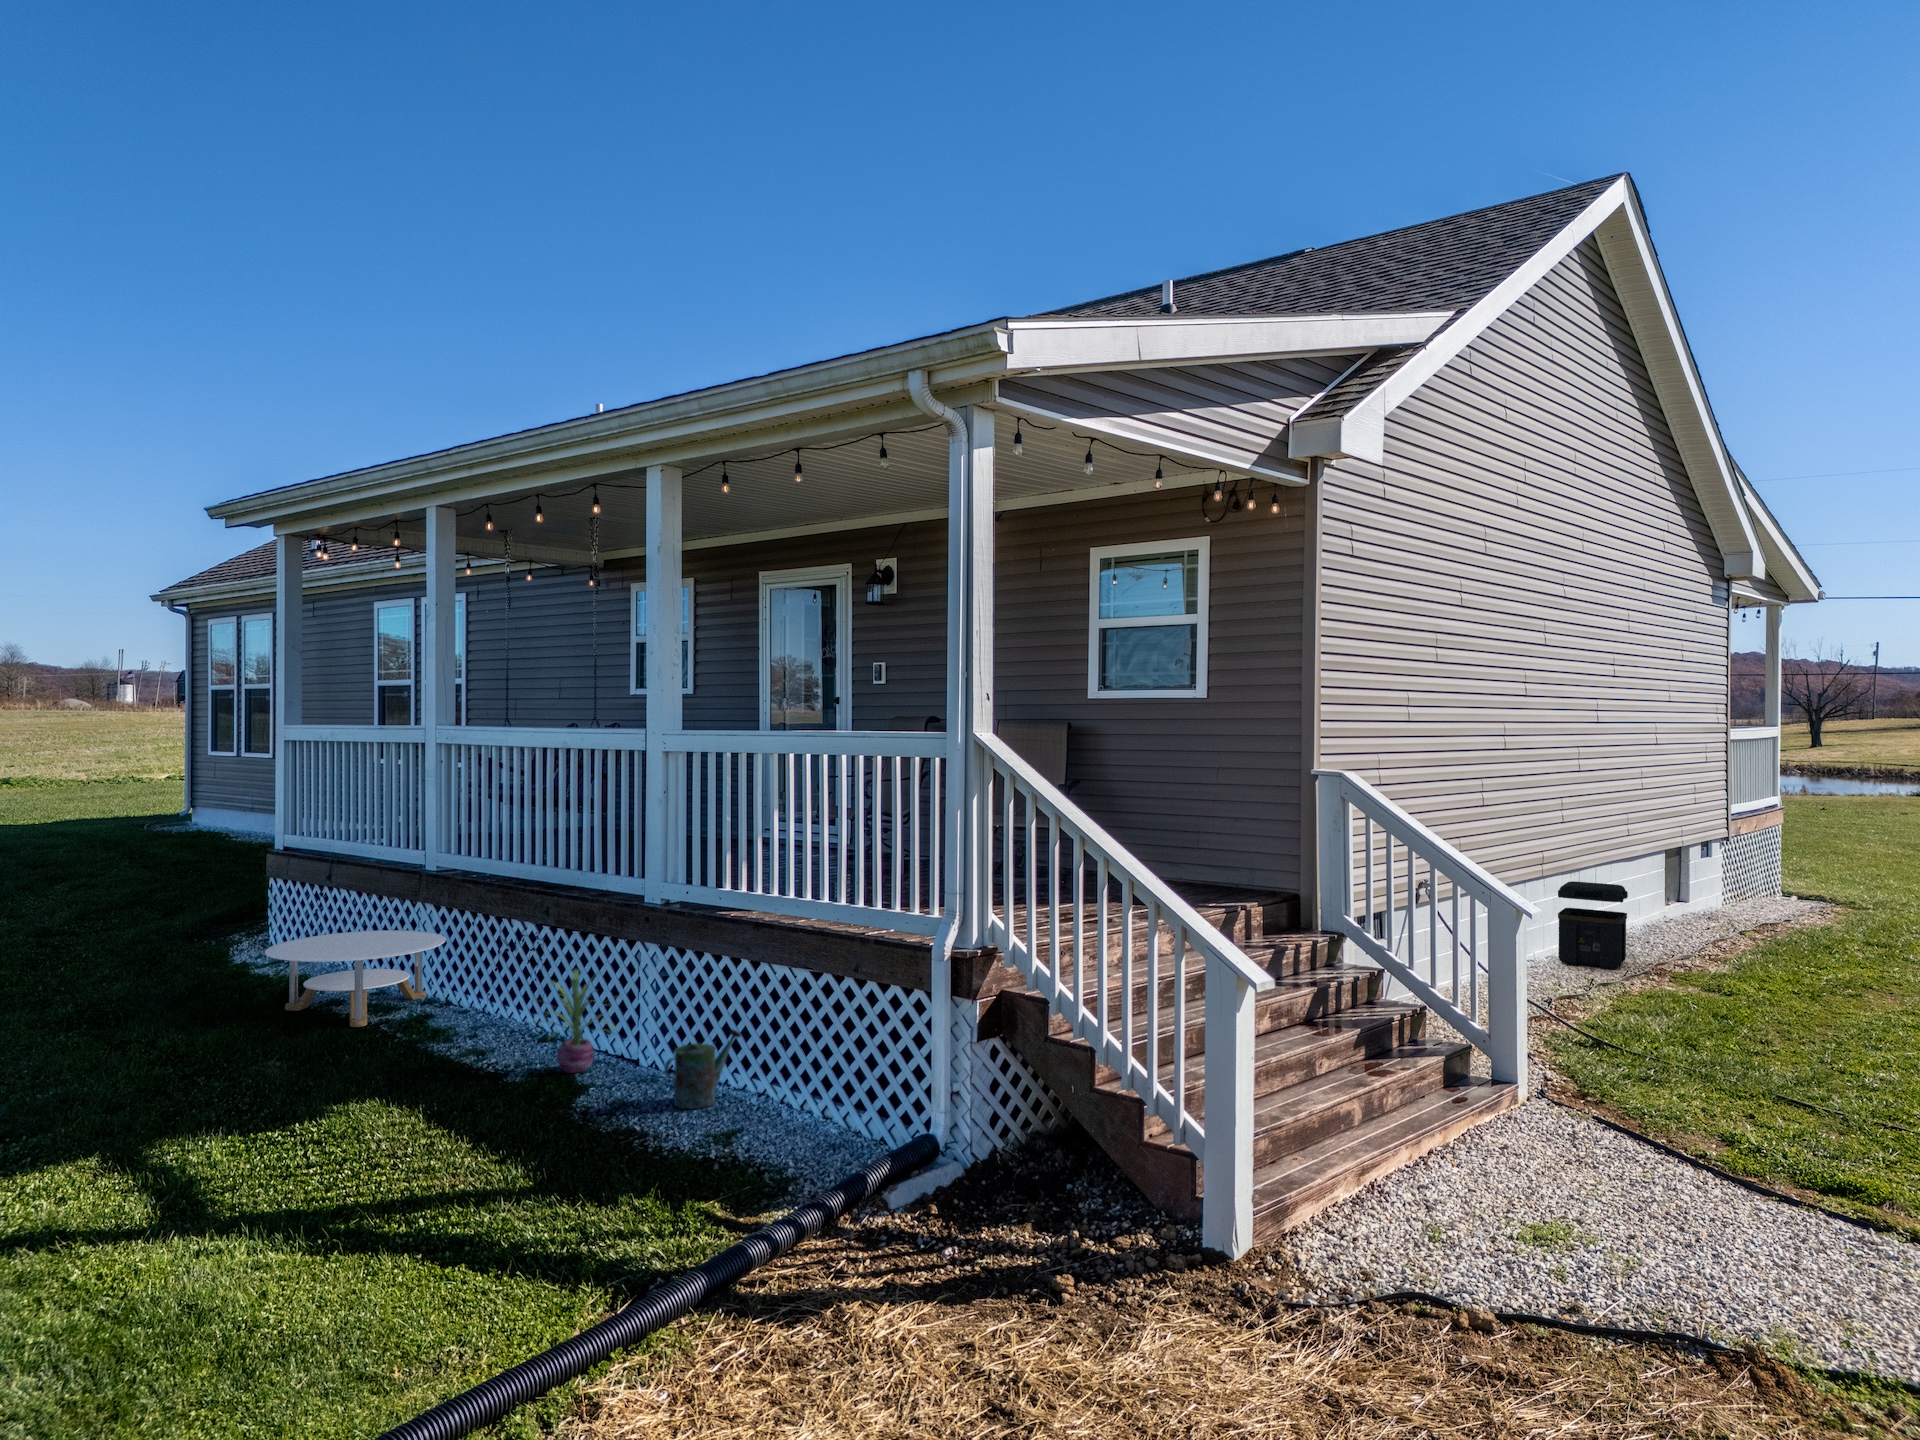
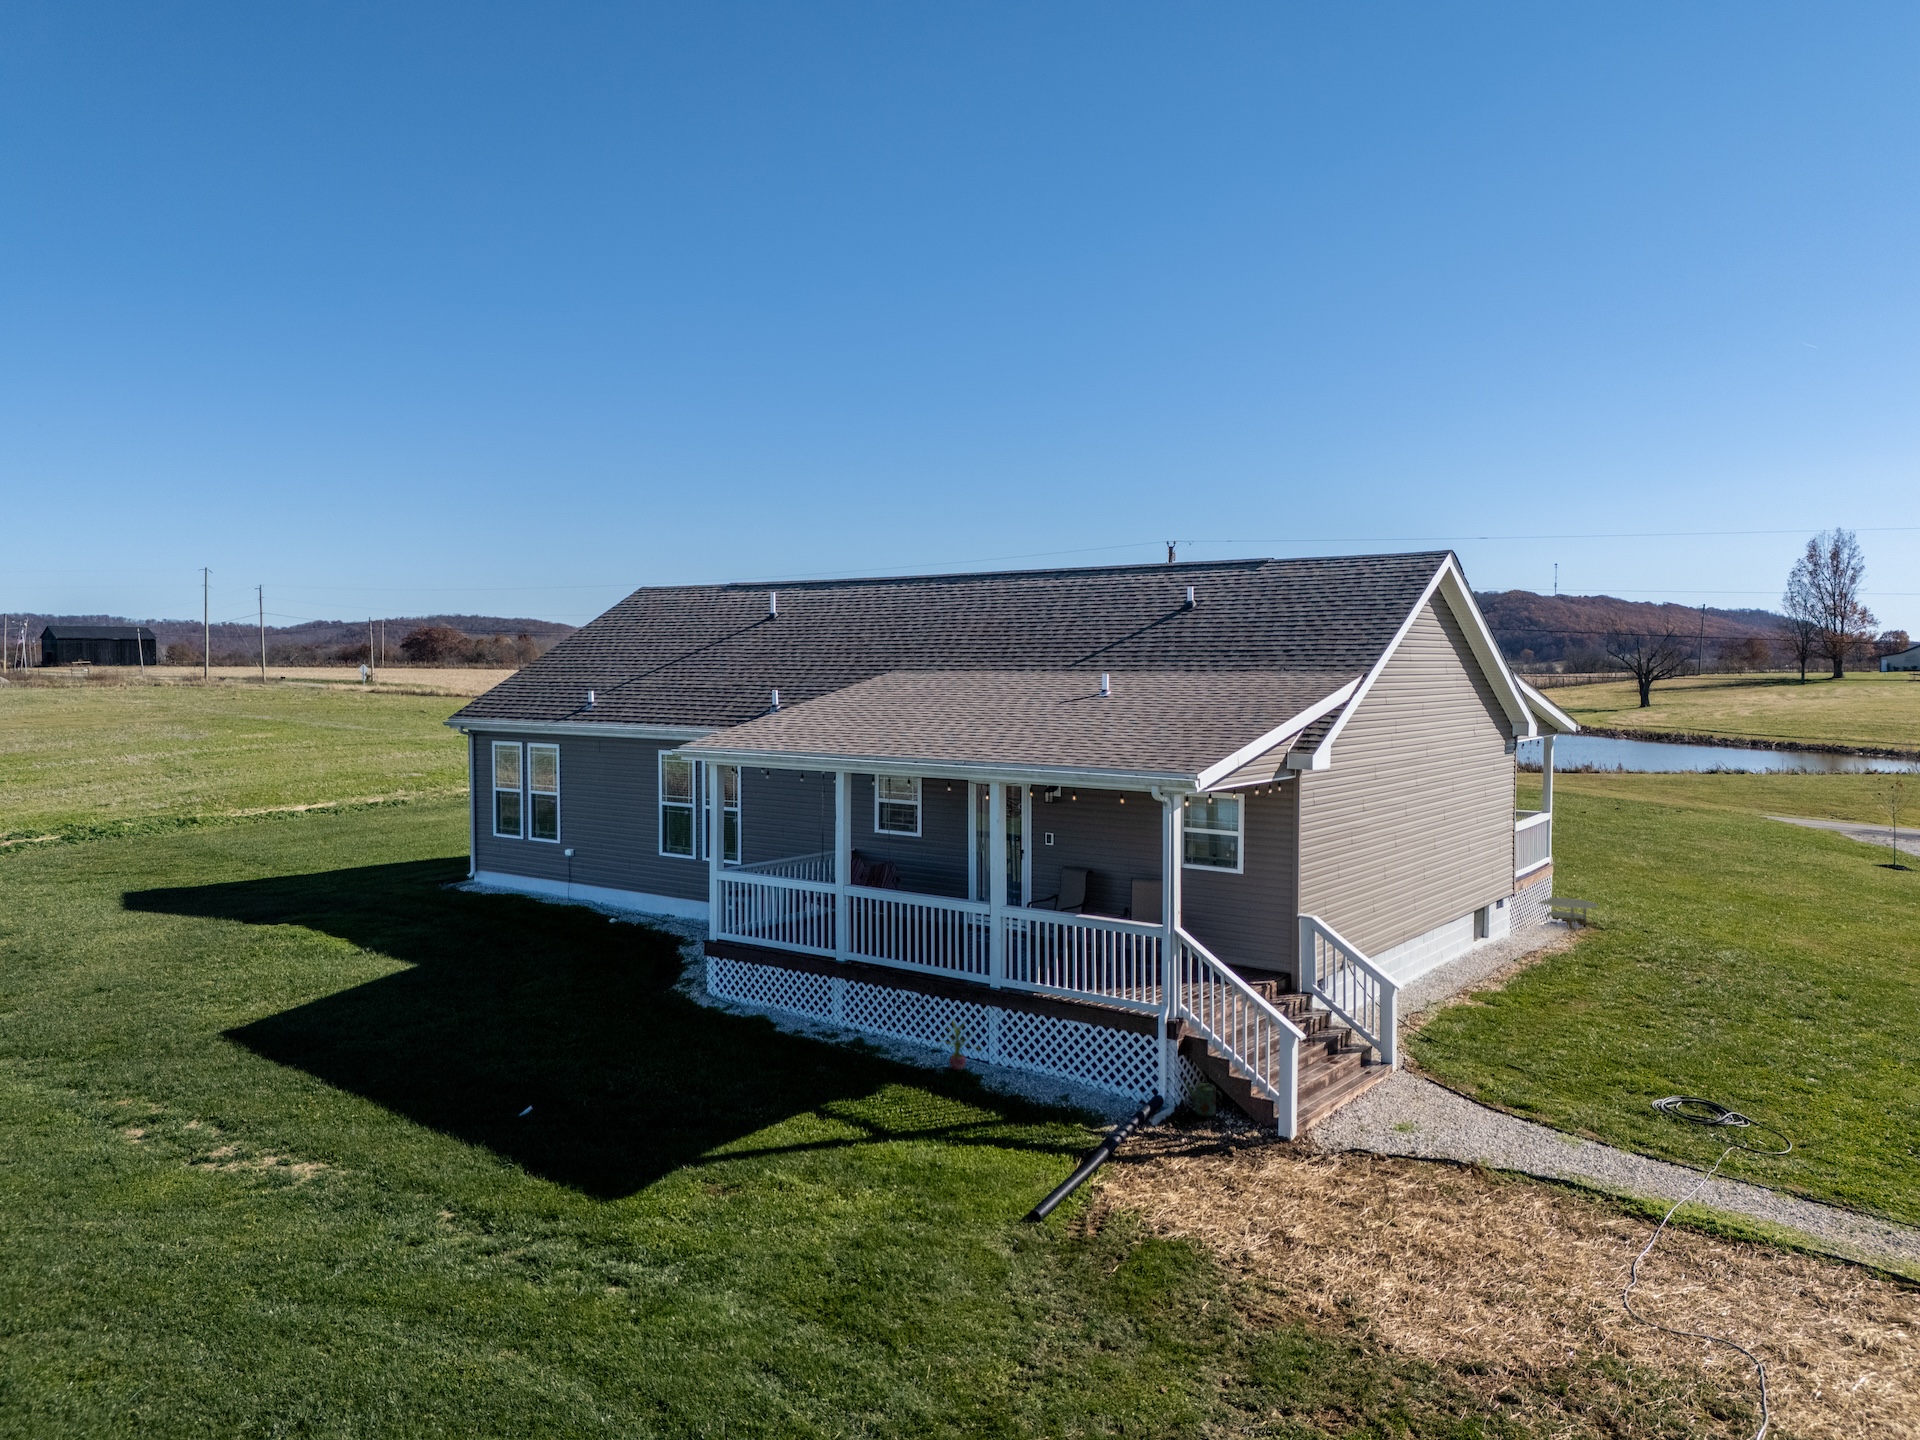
toolbox: present [1558,881,1628,969] -> none [1413,941,1450,991]
round table: present [265,930,446,1027] -> present [1539,897,1598,931]
watering can: present [665,1029,741,1109] -> present [1181,1077,1221,1116]

